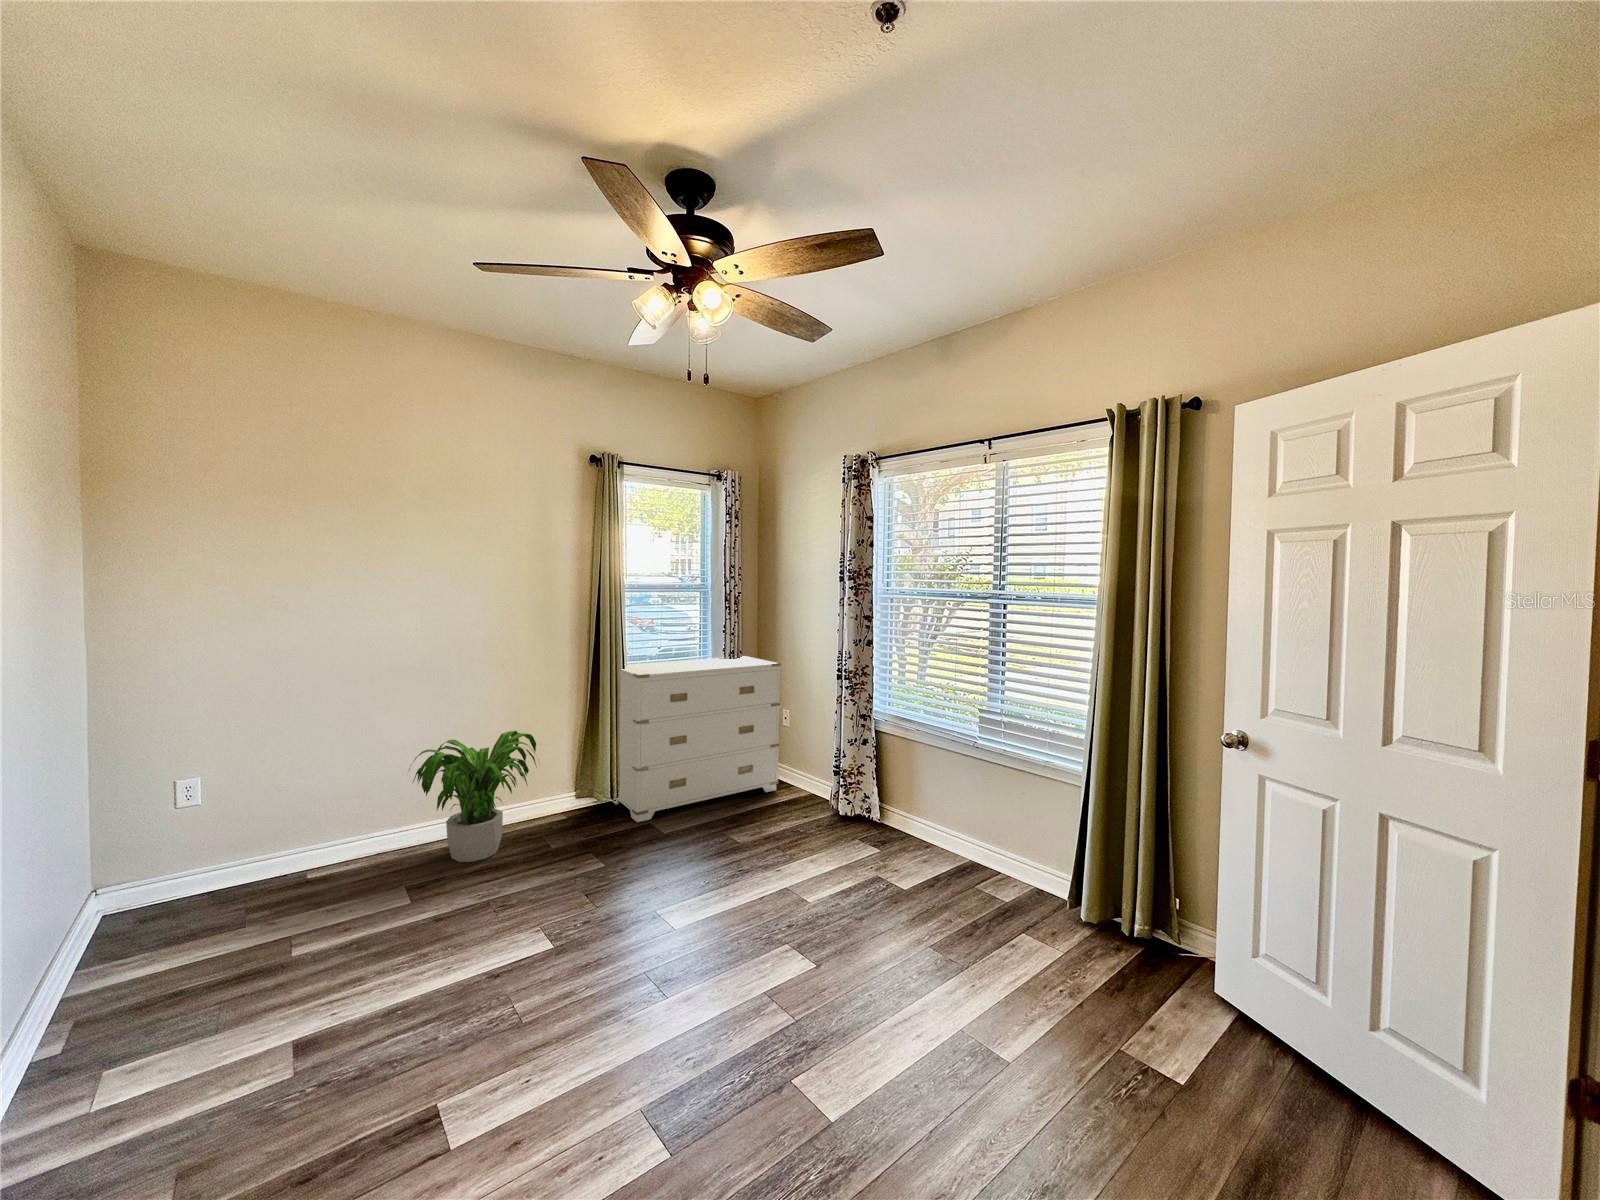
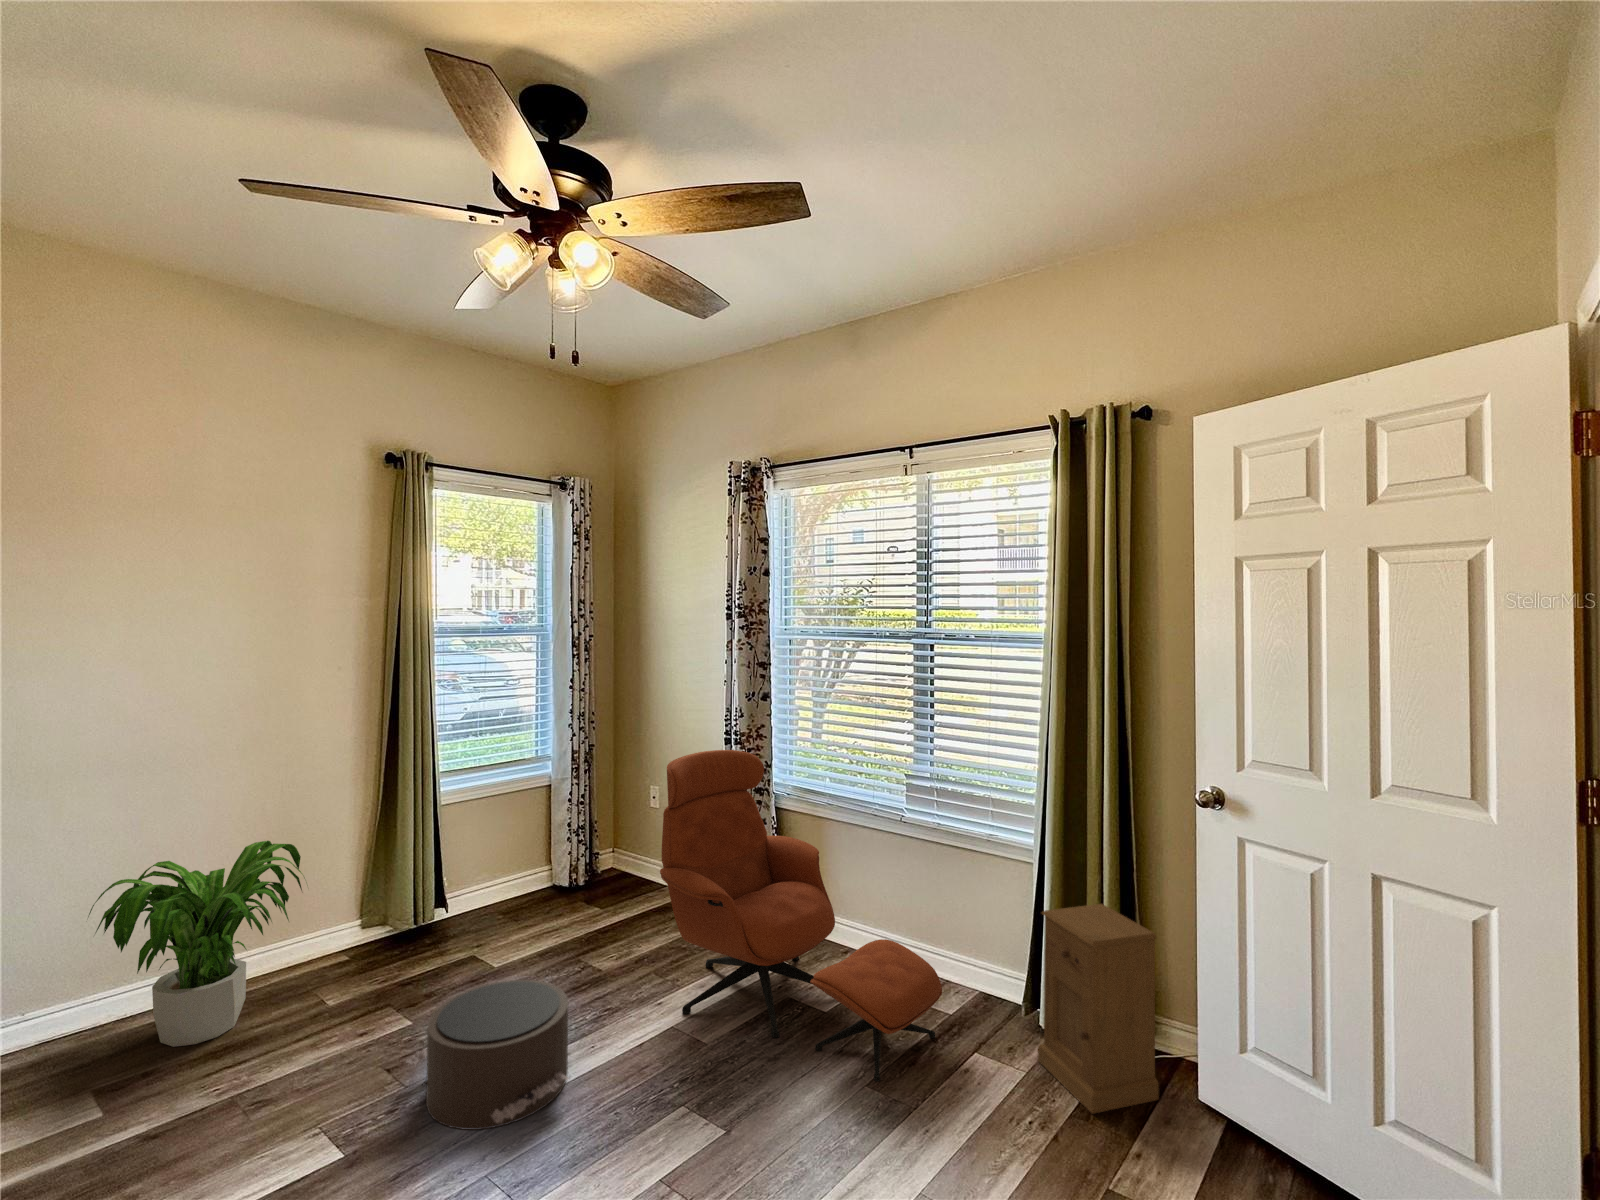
dresser: present [612,656,781,822] -> none [409,717,650,956]
lounge chair: none [780,683,998,944] -> present [660,750,942,1081]
nightstand: none [1076,824,1183,991] -> present [1038,904,1159,1113]
pouf: none [599,840,709,938] -> present [406,980,569,1130]

